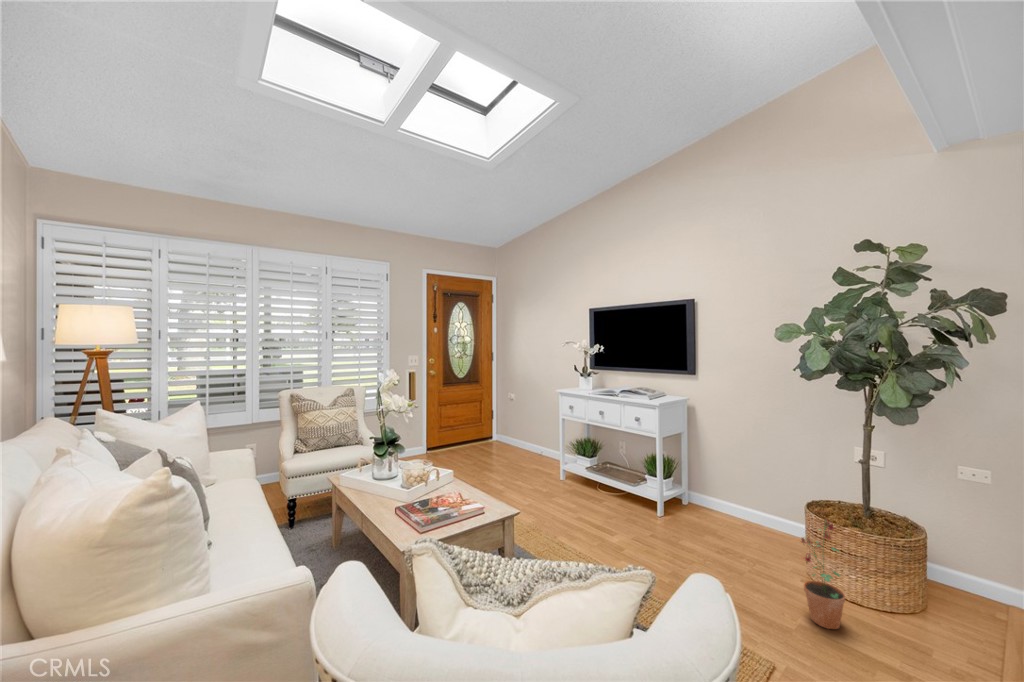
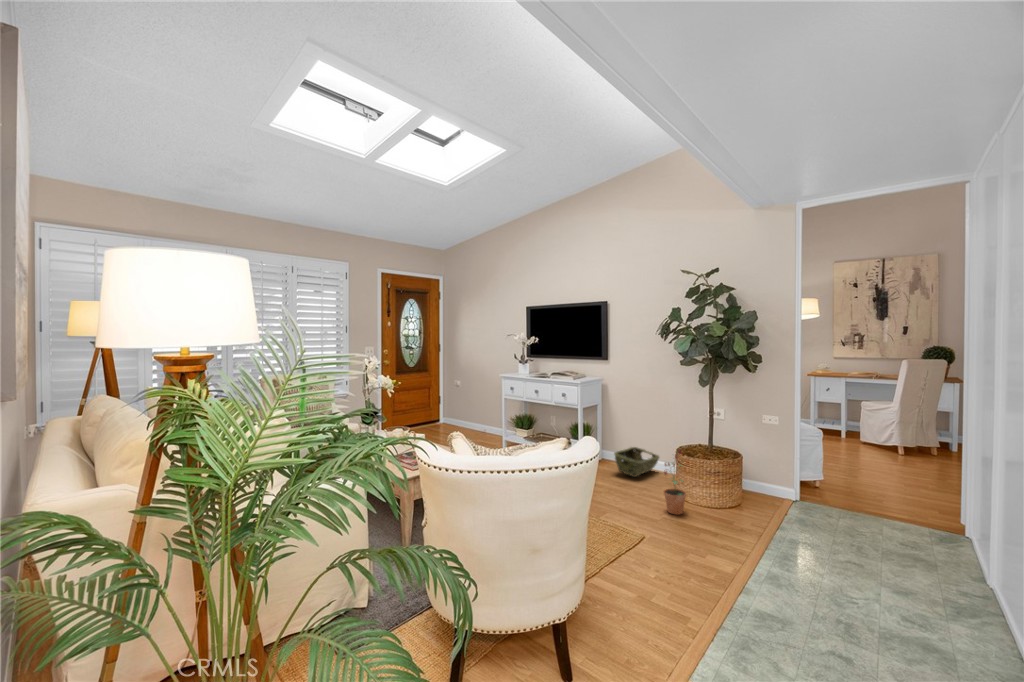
woven basket: none [710,494,777,542] -> present [614,447,659,477]

